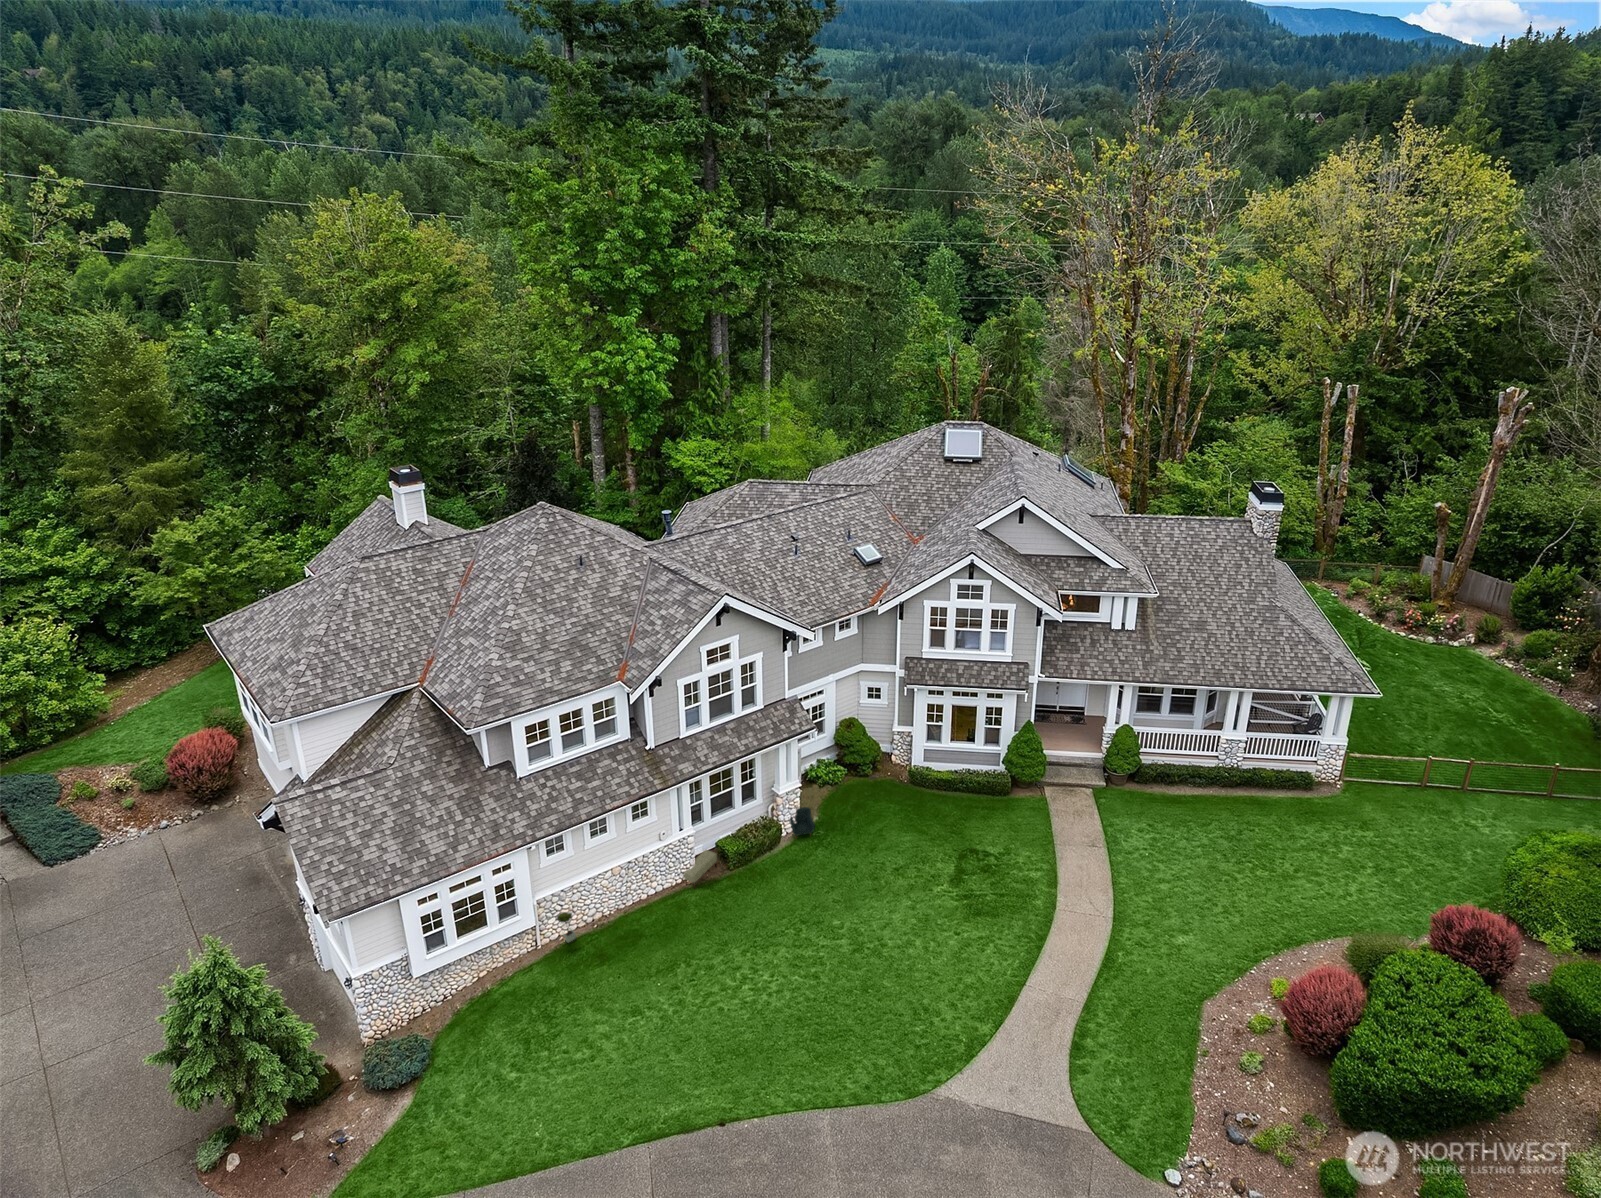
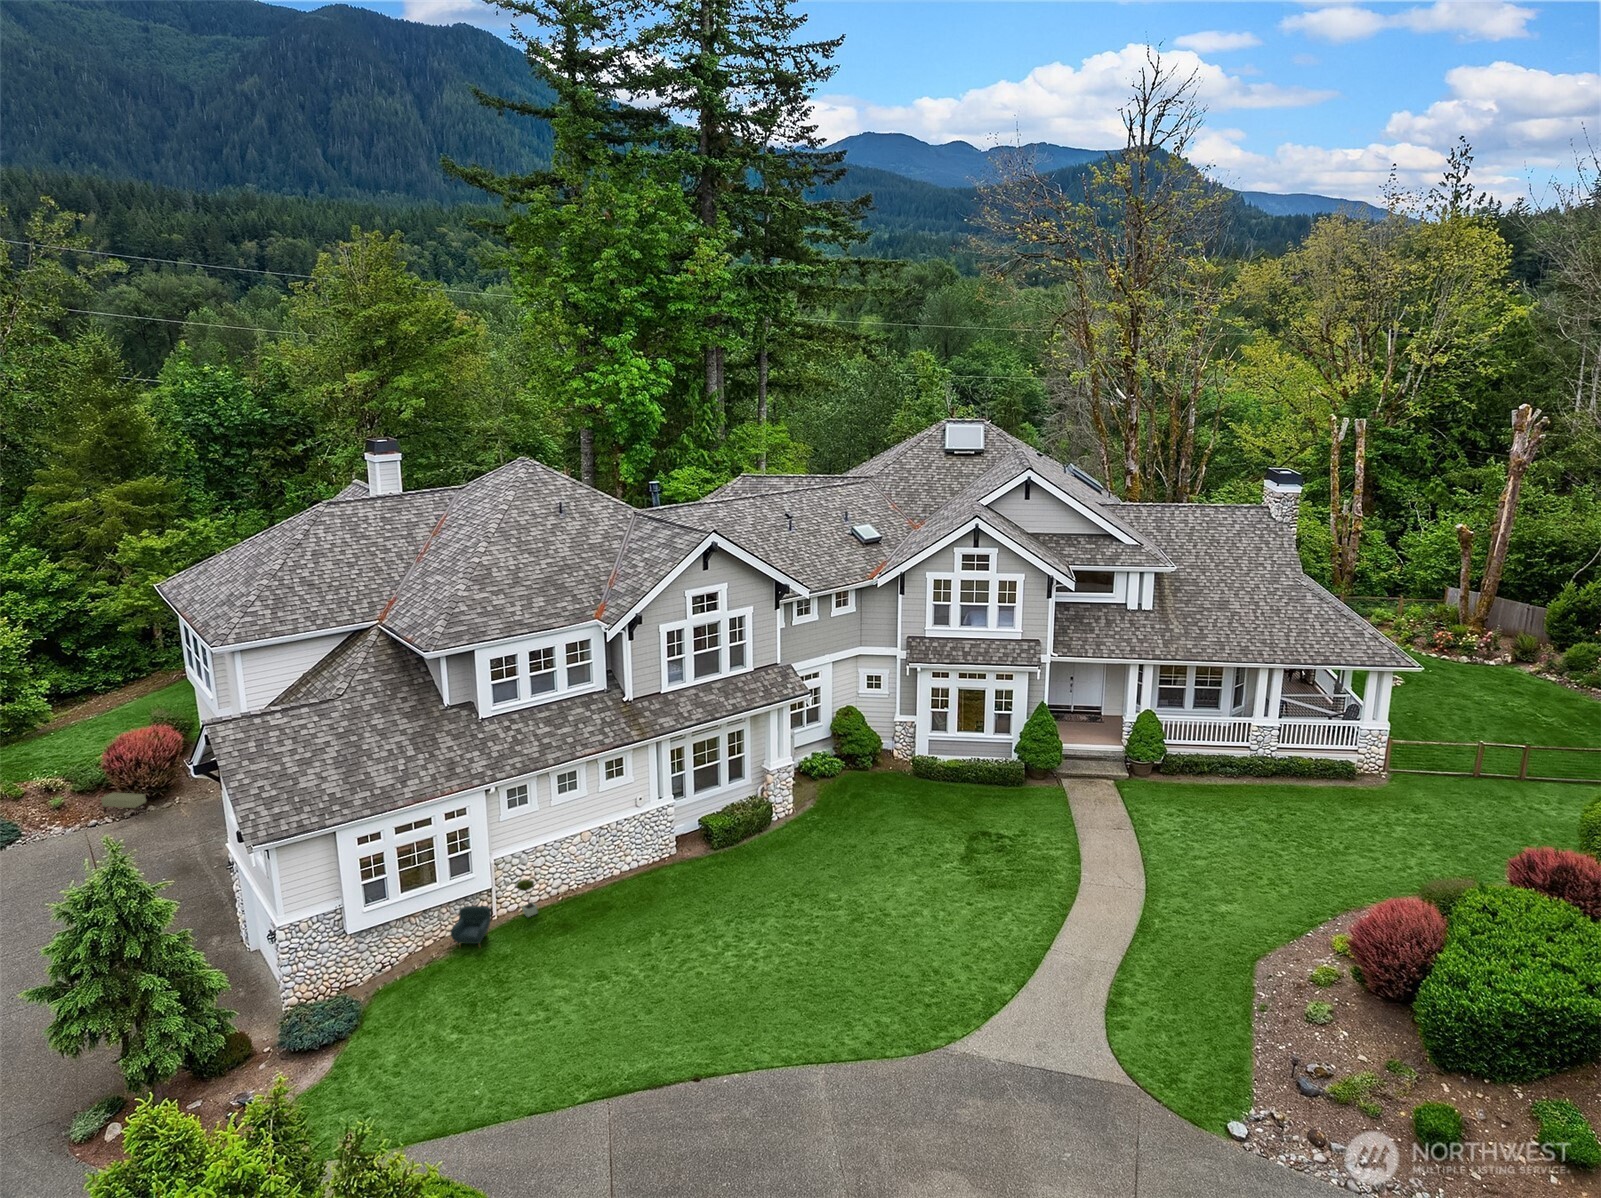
armchair: present [790,807,815,836] -> present [450,906,491,946]
bench: present [684,850,717,888] -> present [101,792,148,814]

